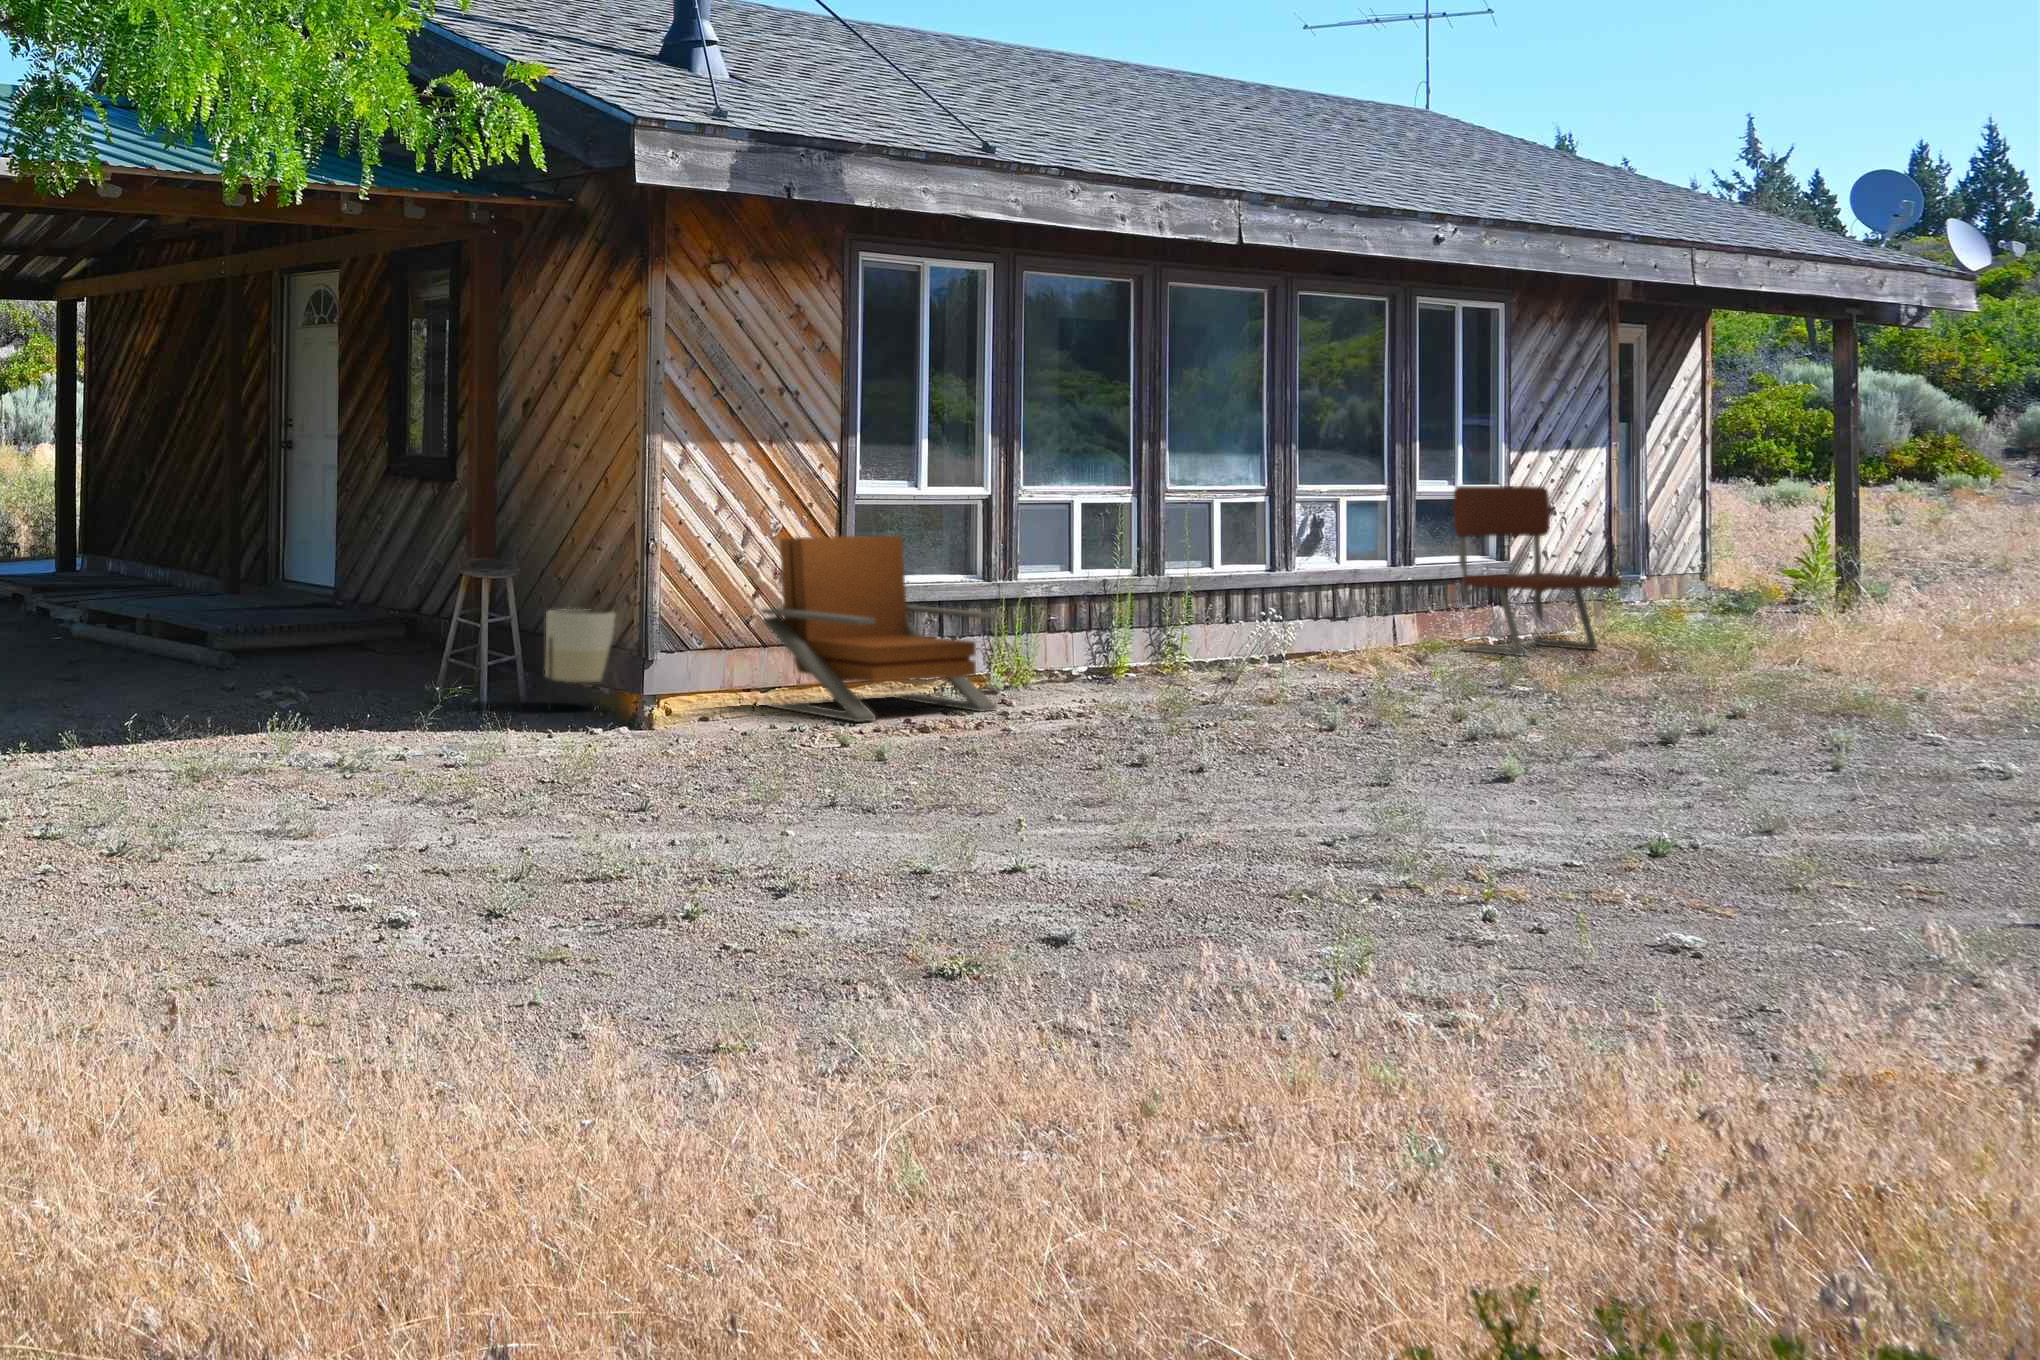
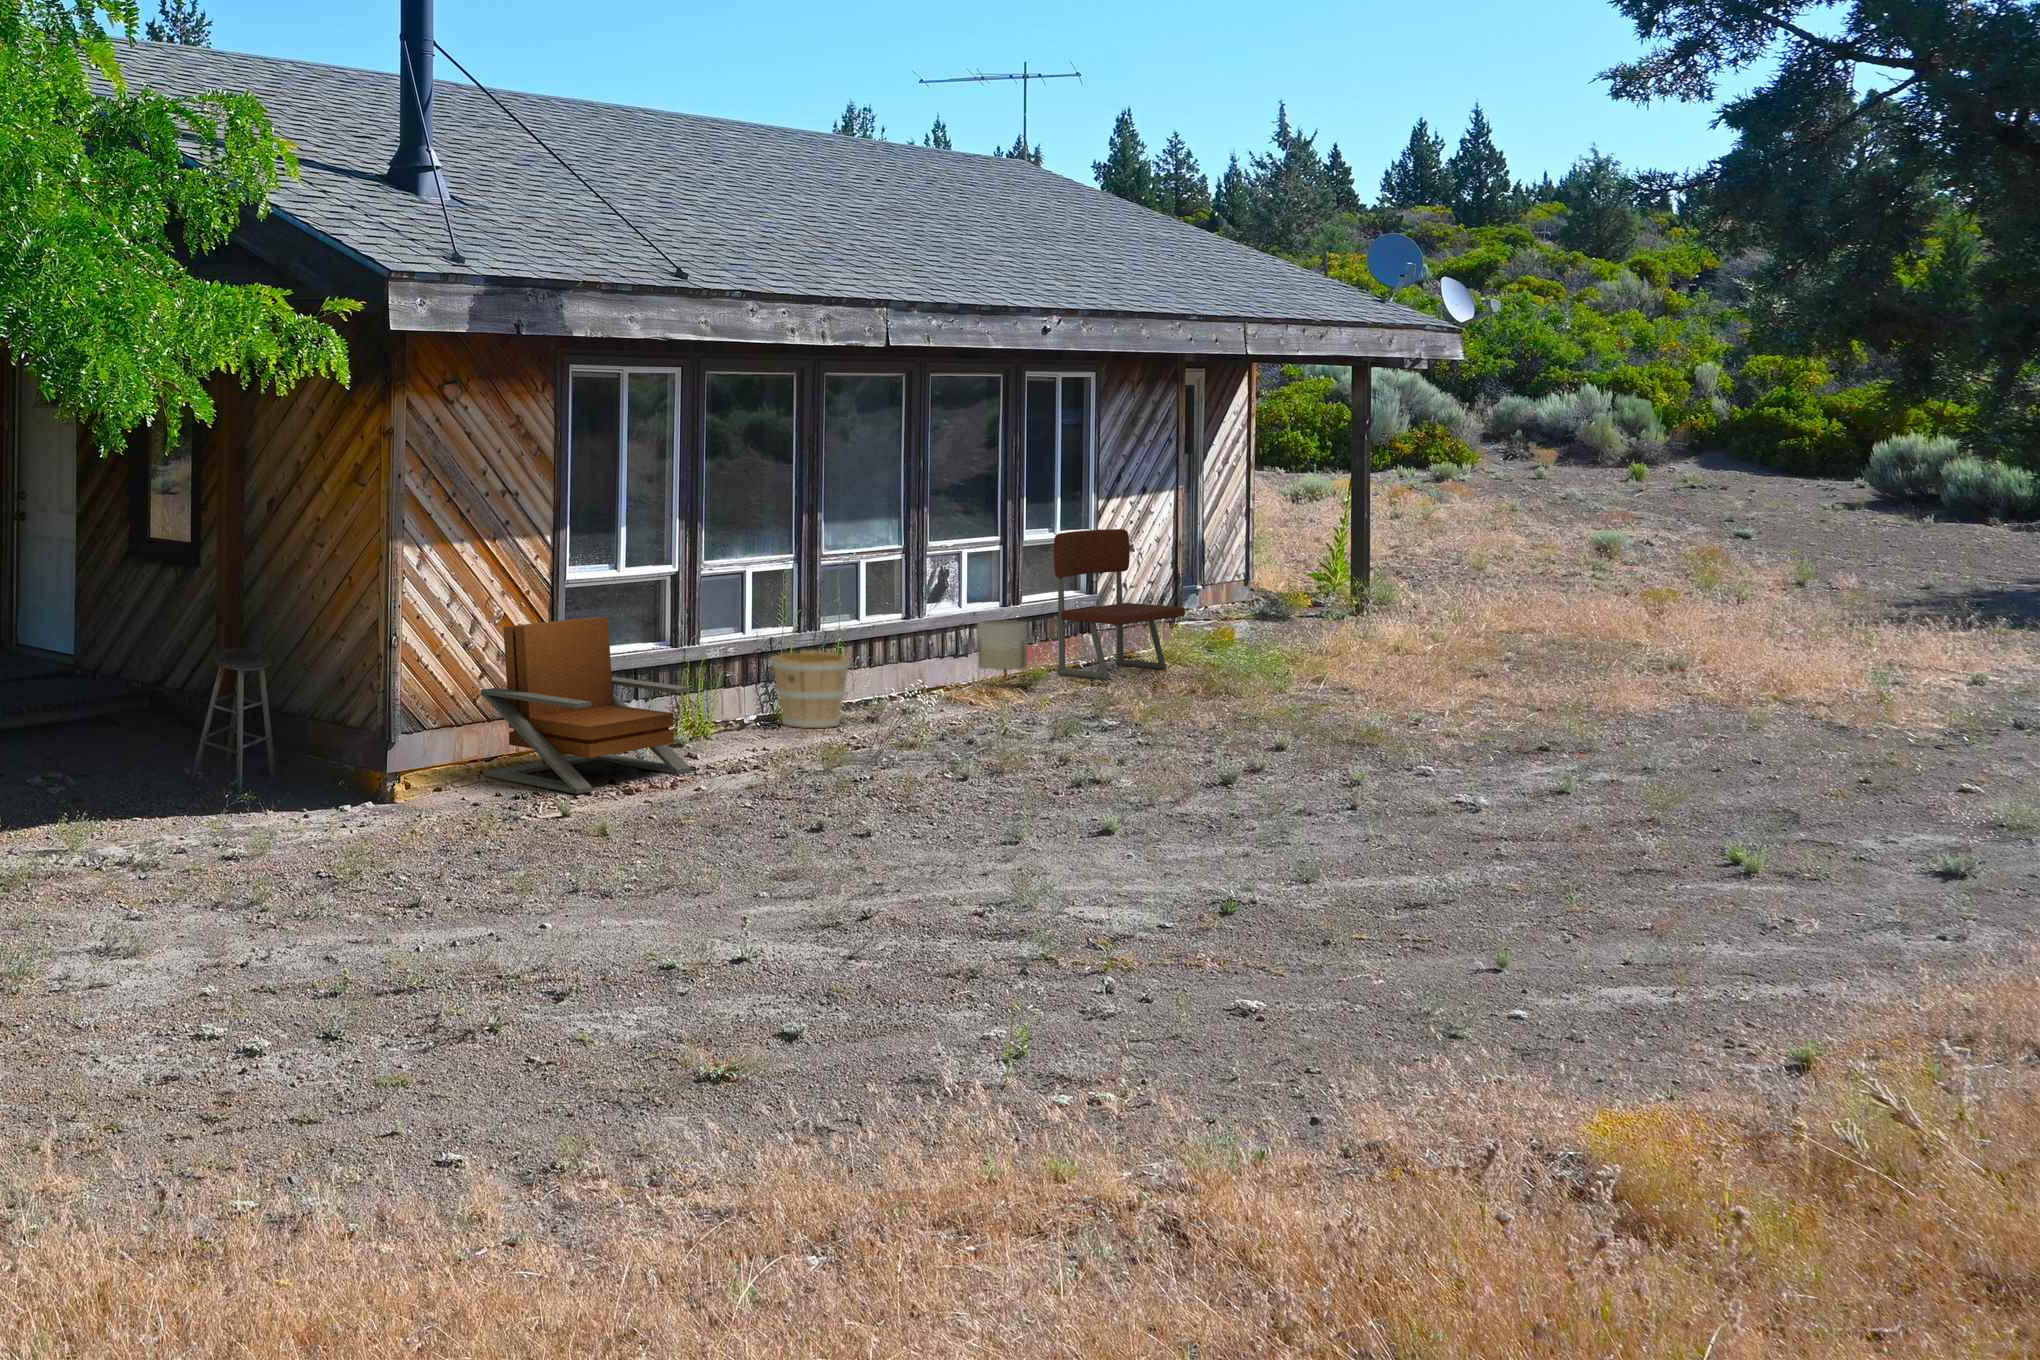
wooden bucket: none [1101,597,1197,682] -> present [771,651,850,728]
planter: present [545,609,615,683] -> present [977,620,1027,676]

